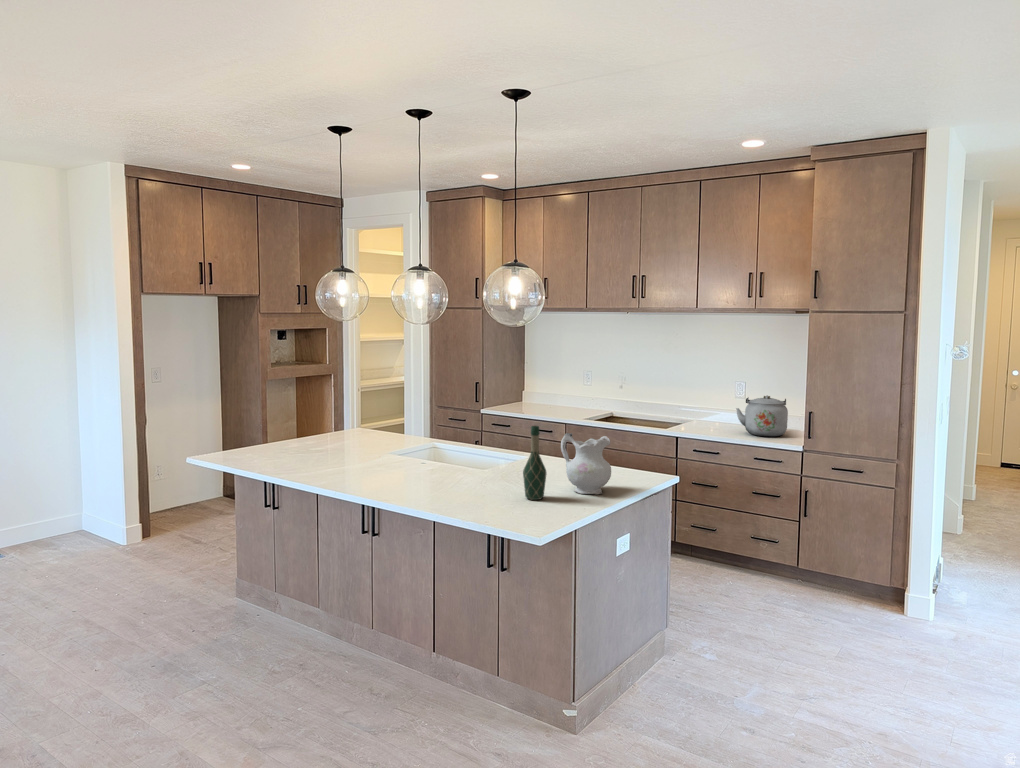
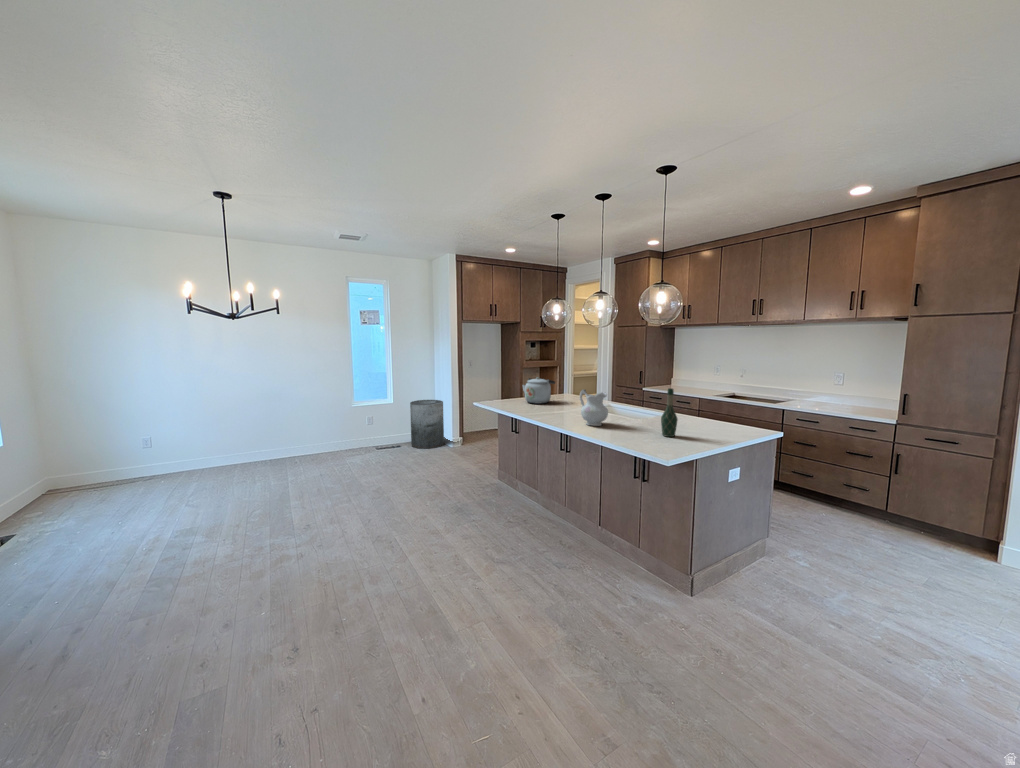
kettle: present [736,395,788,436] -> present [523,377,555,404]
ceramic pitcher: present [561,433,611,494] -> present [580,390,608,426]
trash can: none [20,455,104,560] -> present [410,400,444,449]

